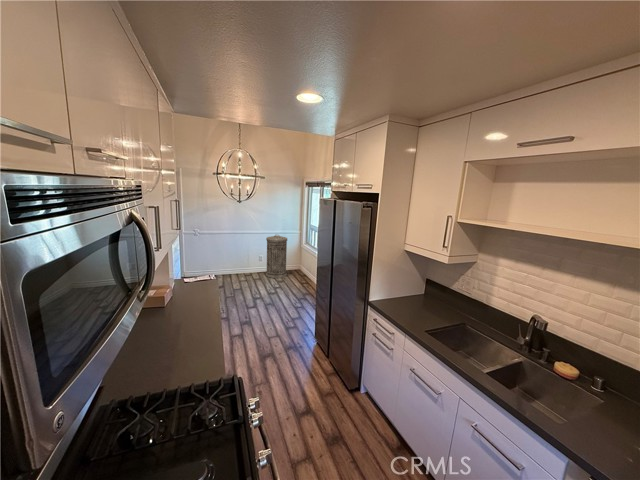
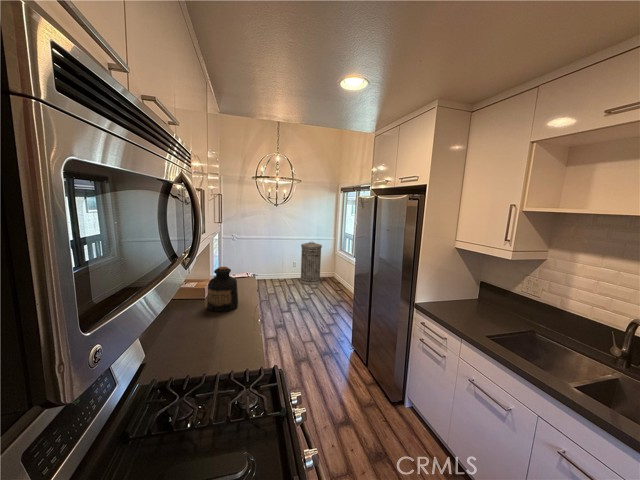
bottle: none [168,276,200,322] -> present [207,267,238,312]

